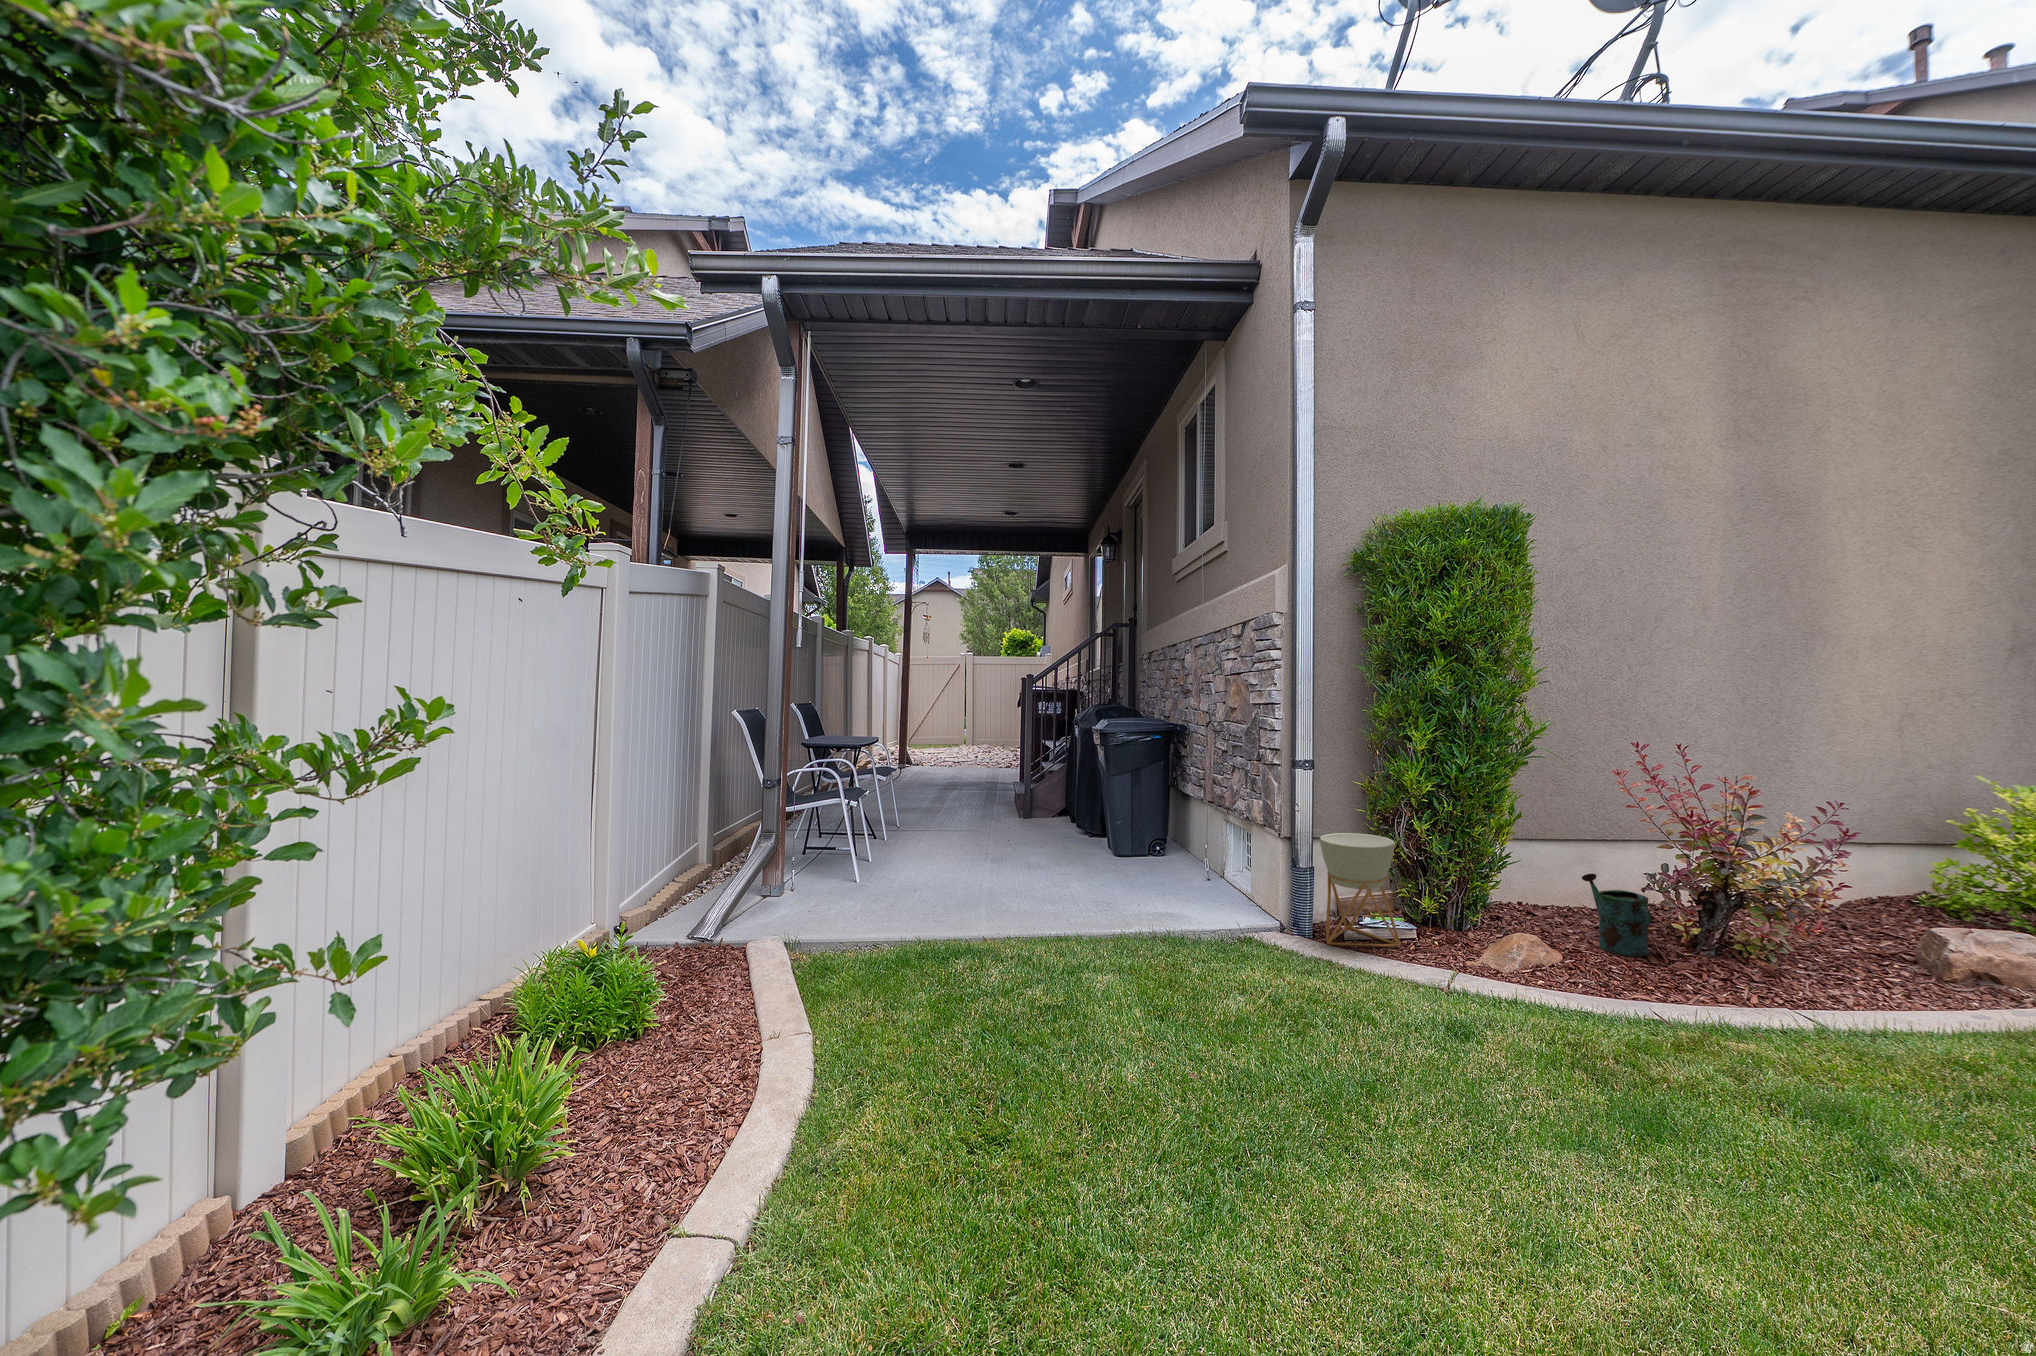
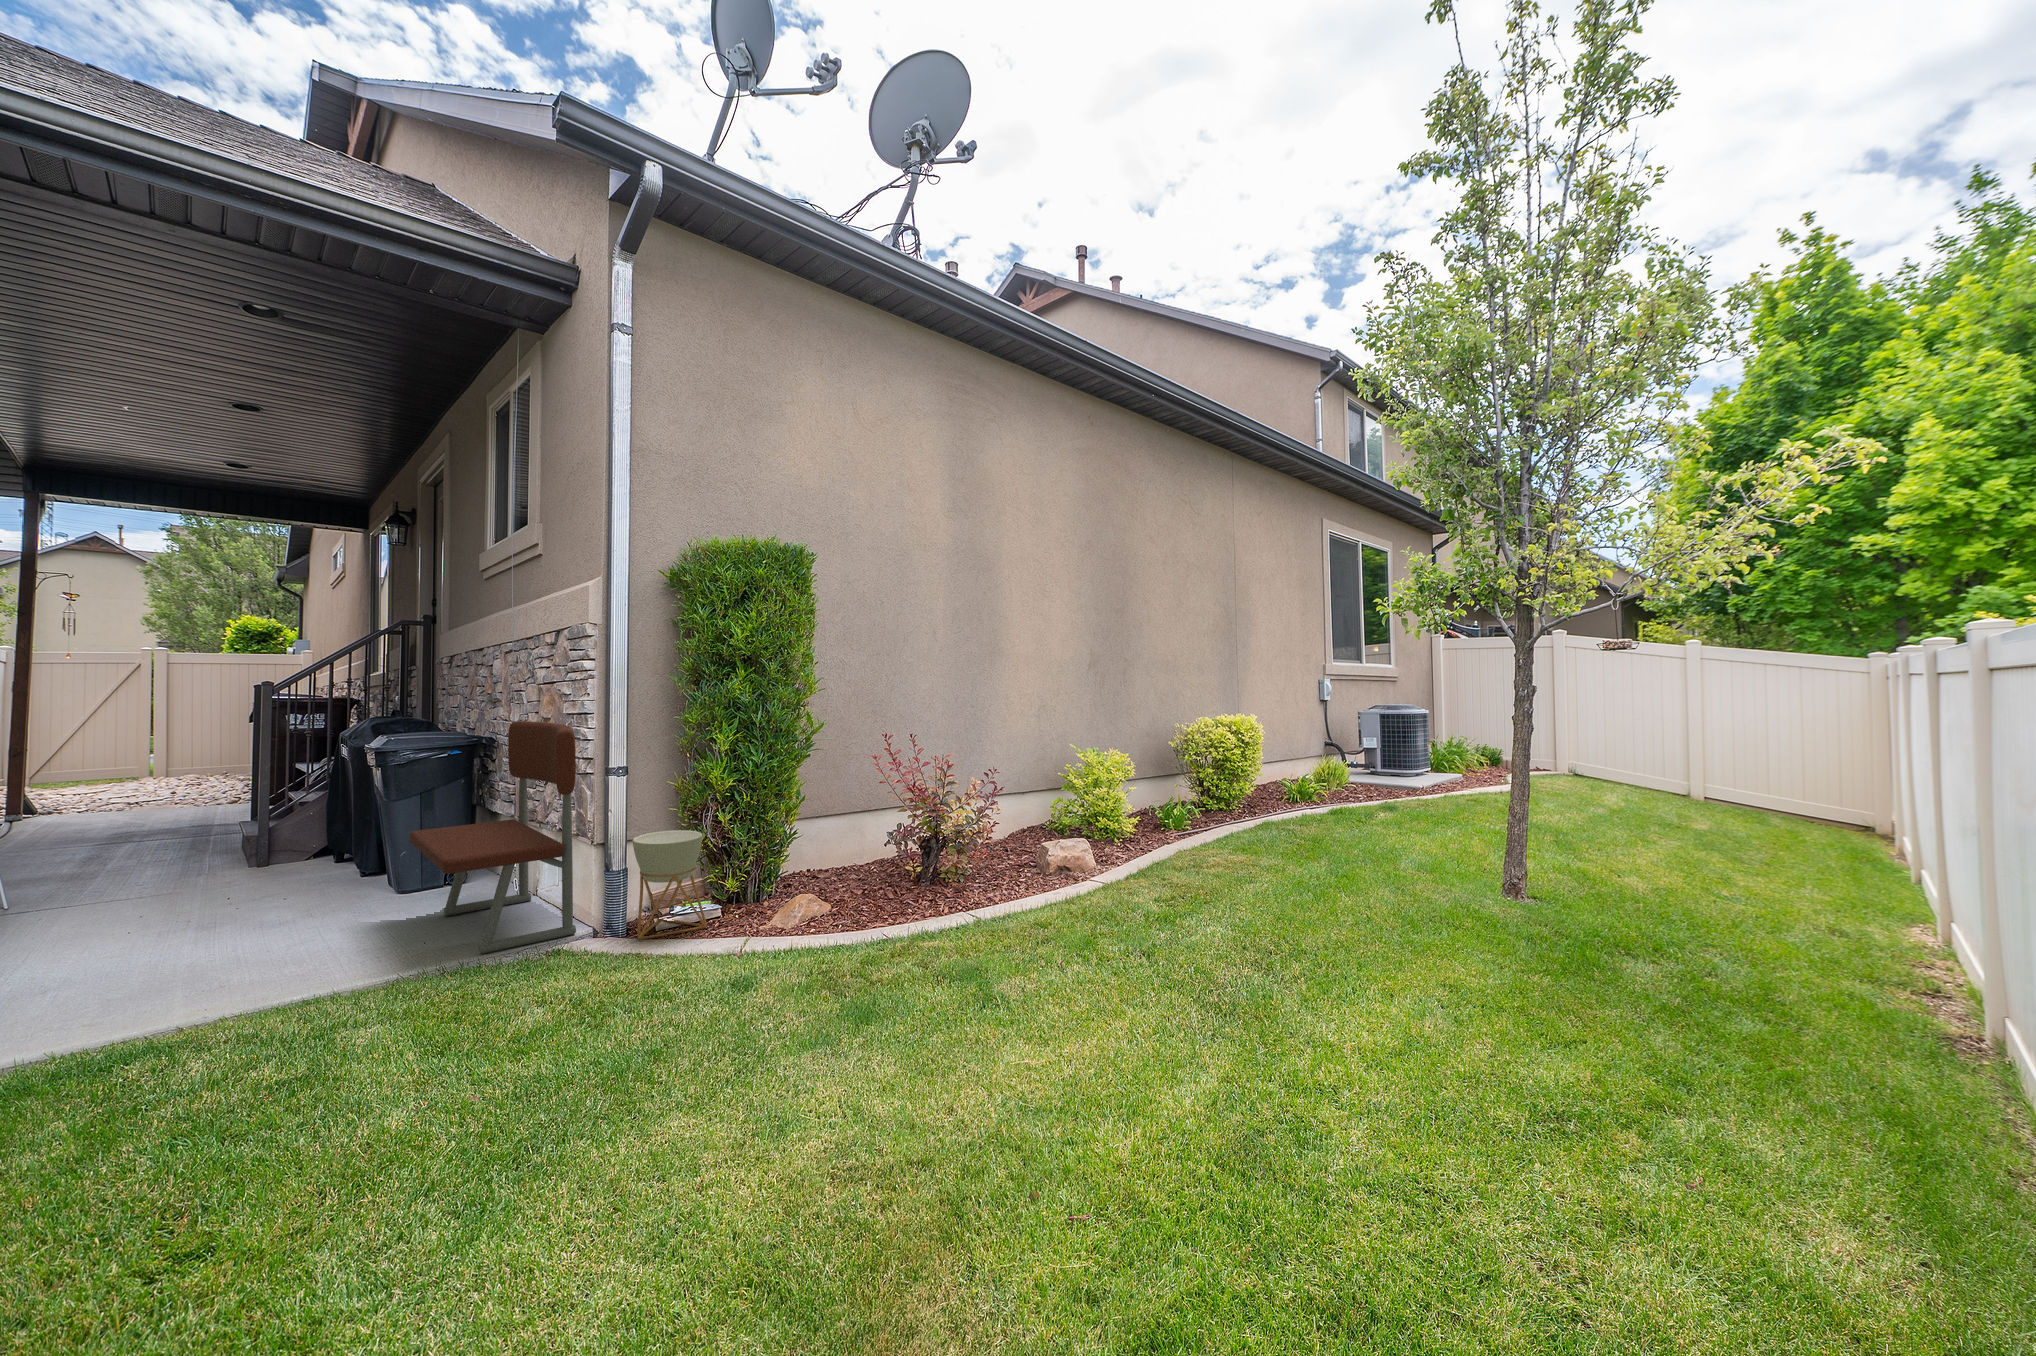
bench: none [1127,711,1265,926] -> present [409,721,576,954]
watering can: present [1582,874,1651,956] -> none [850,838,892,897]

